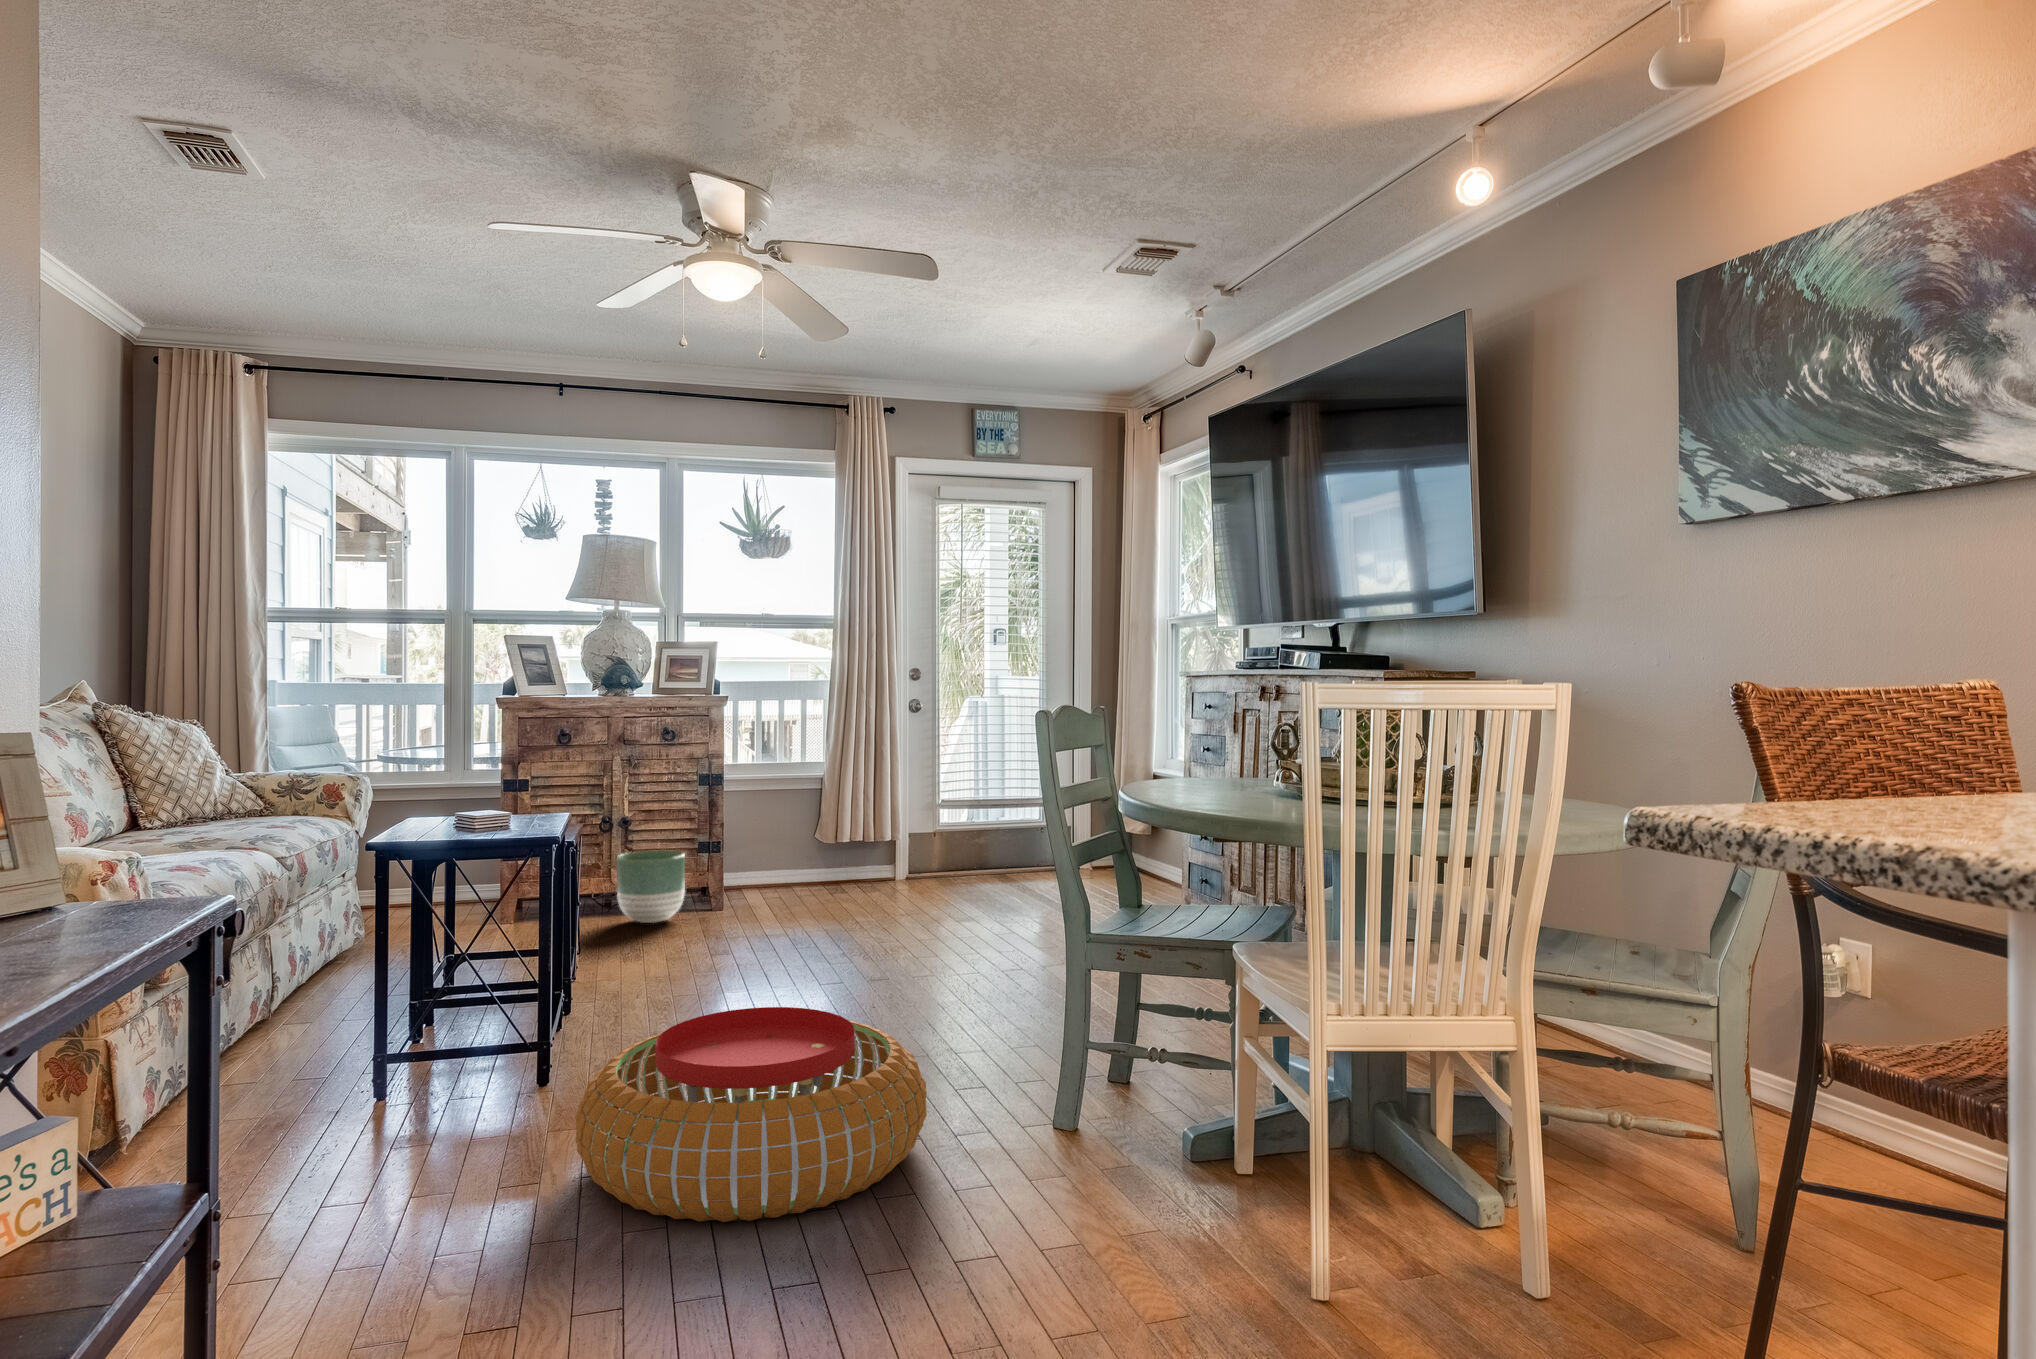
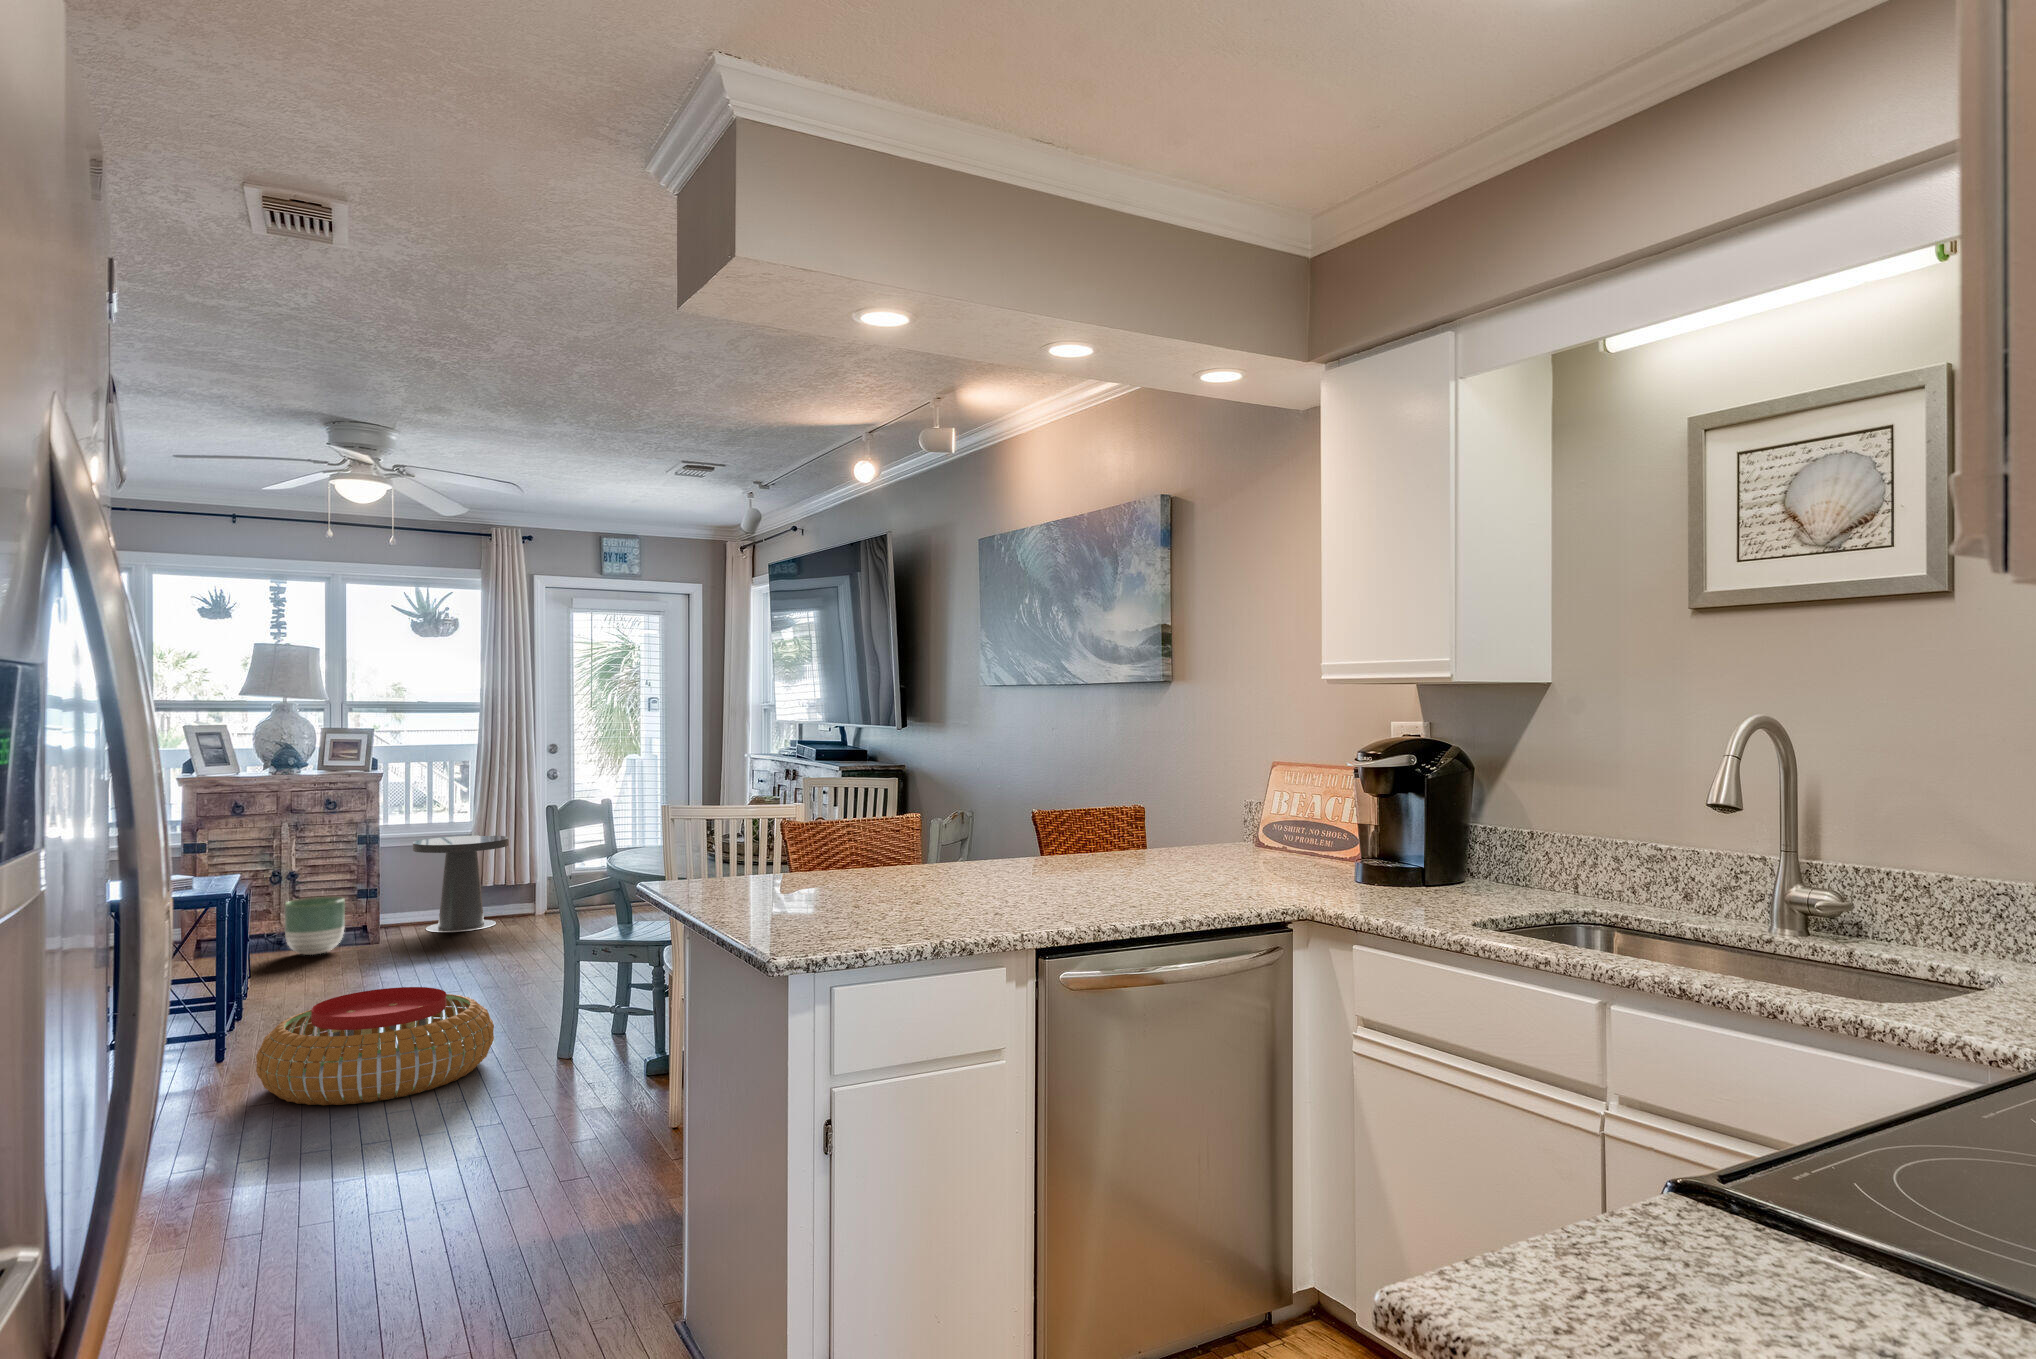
side table: none [759,781,870,901] -> present [413,835,509,932]

